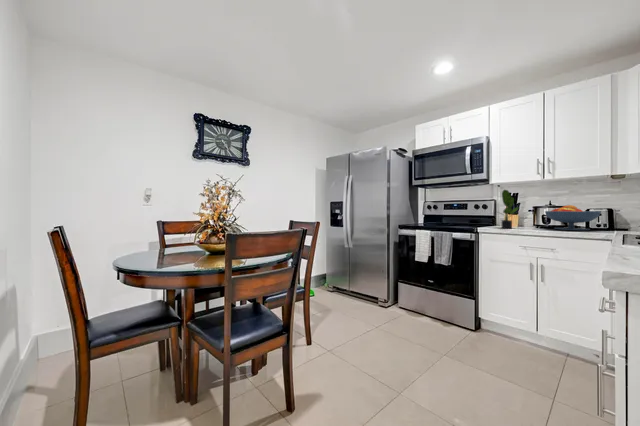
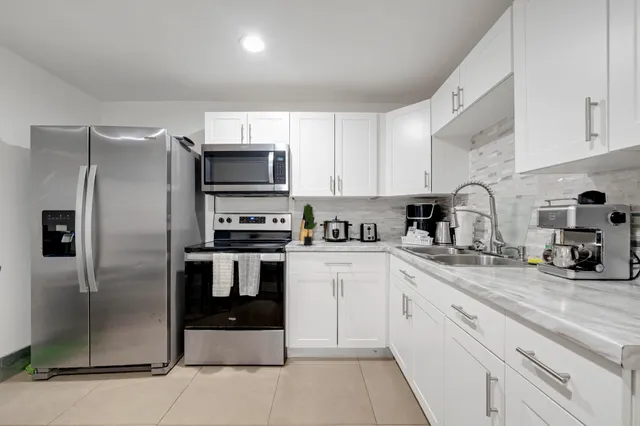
fruit bowl: present [545,205,601,231] -> none [337,221,373,244]

